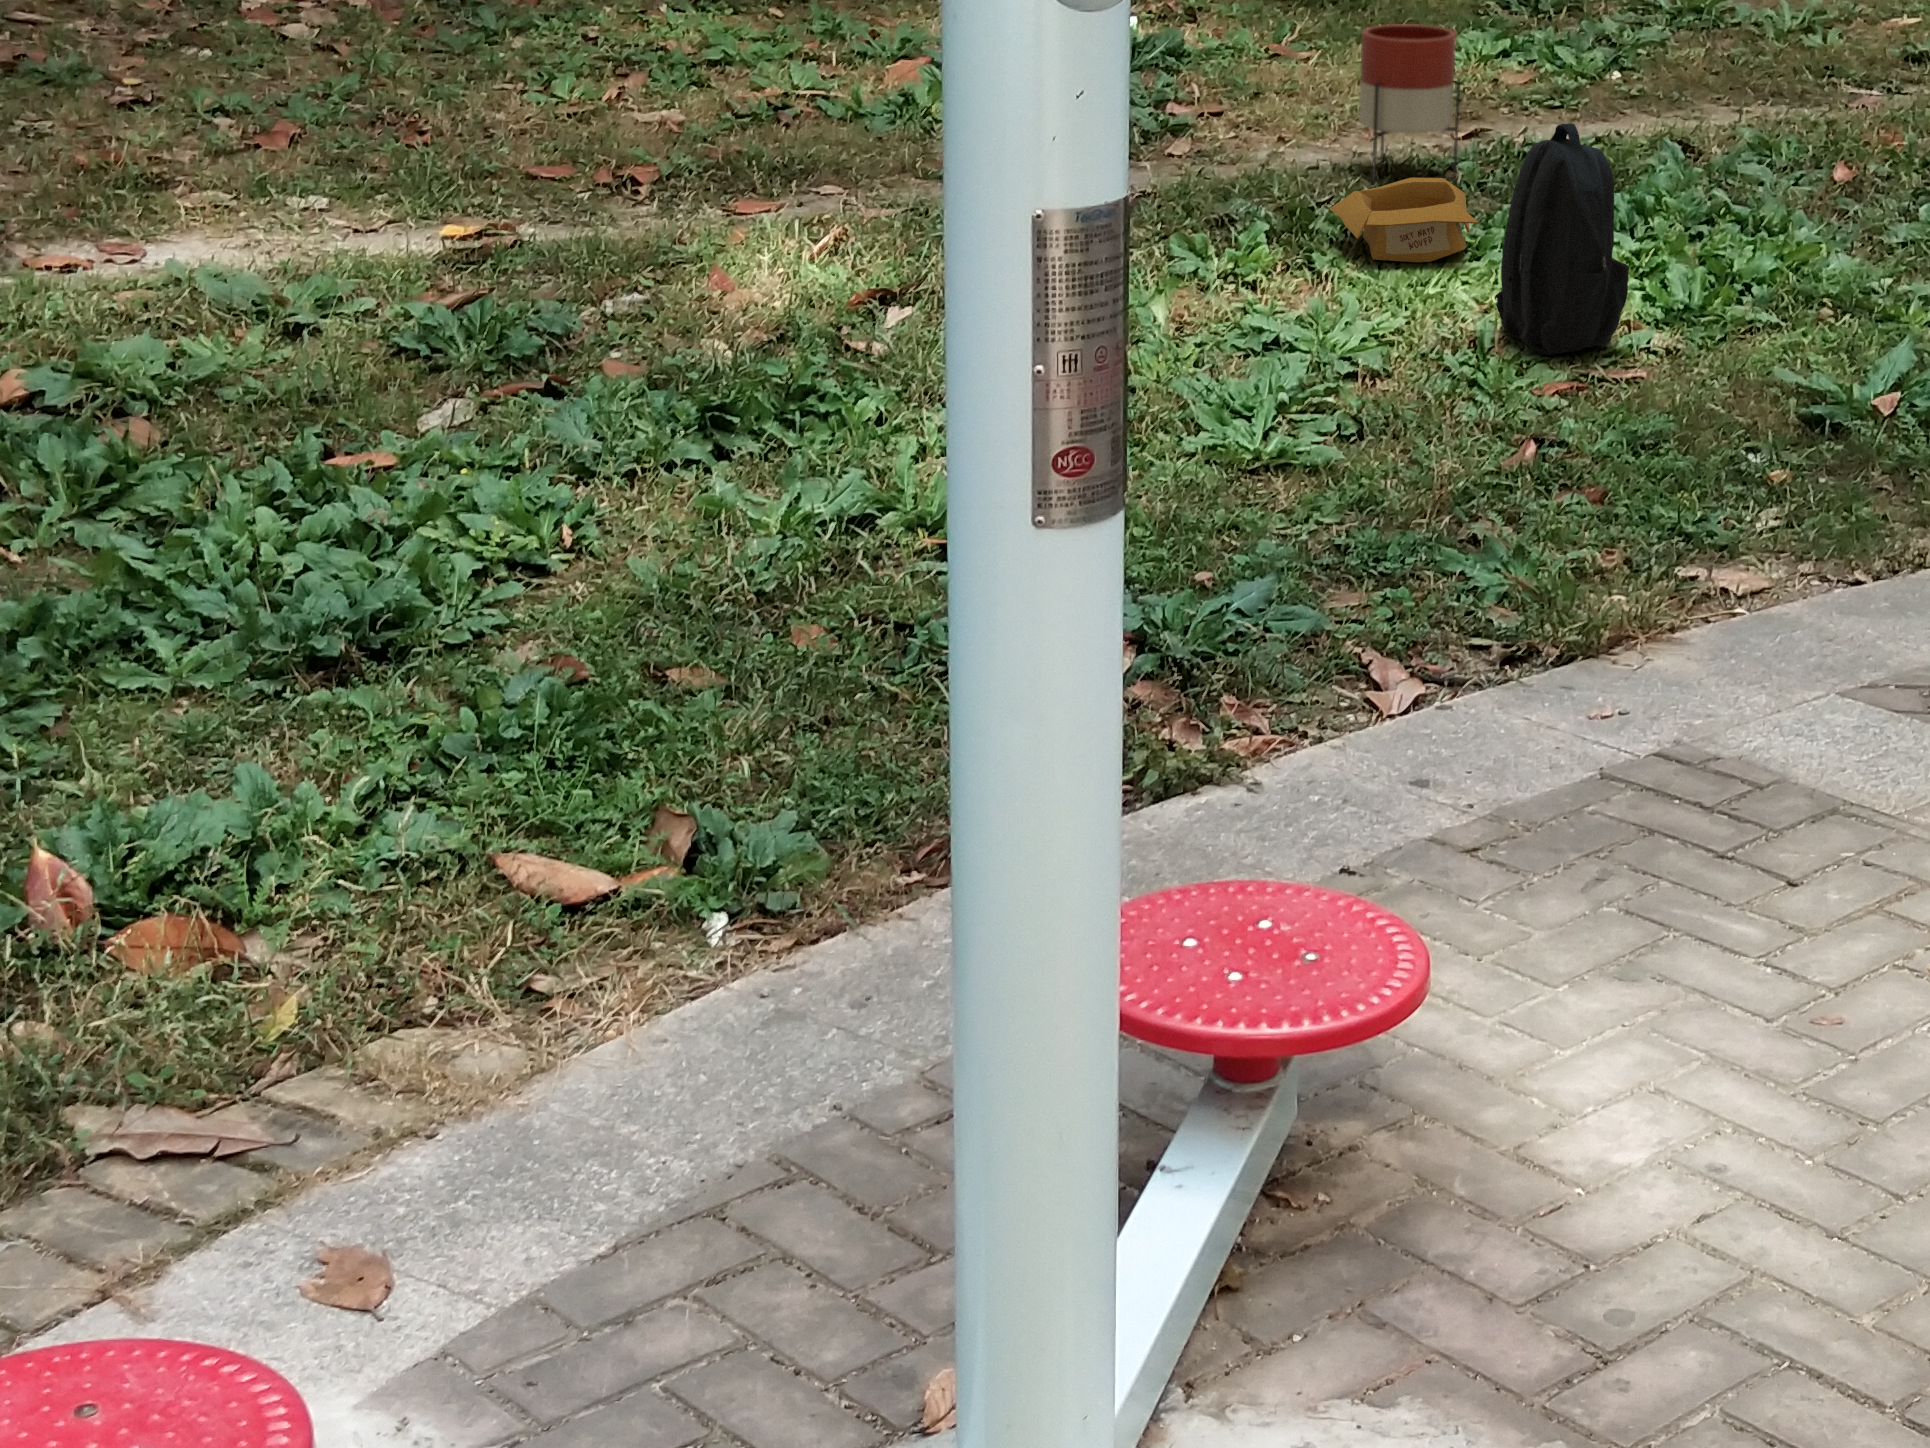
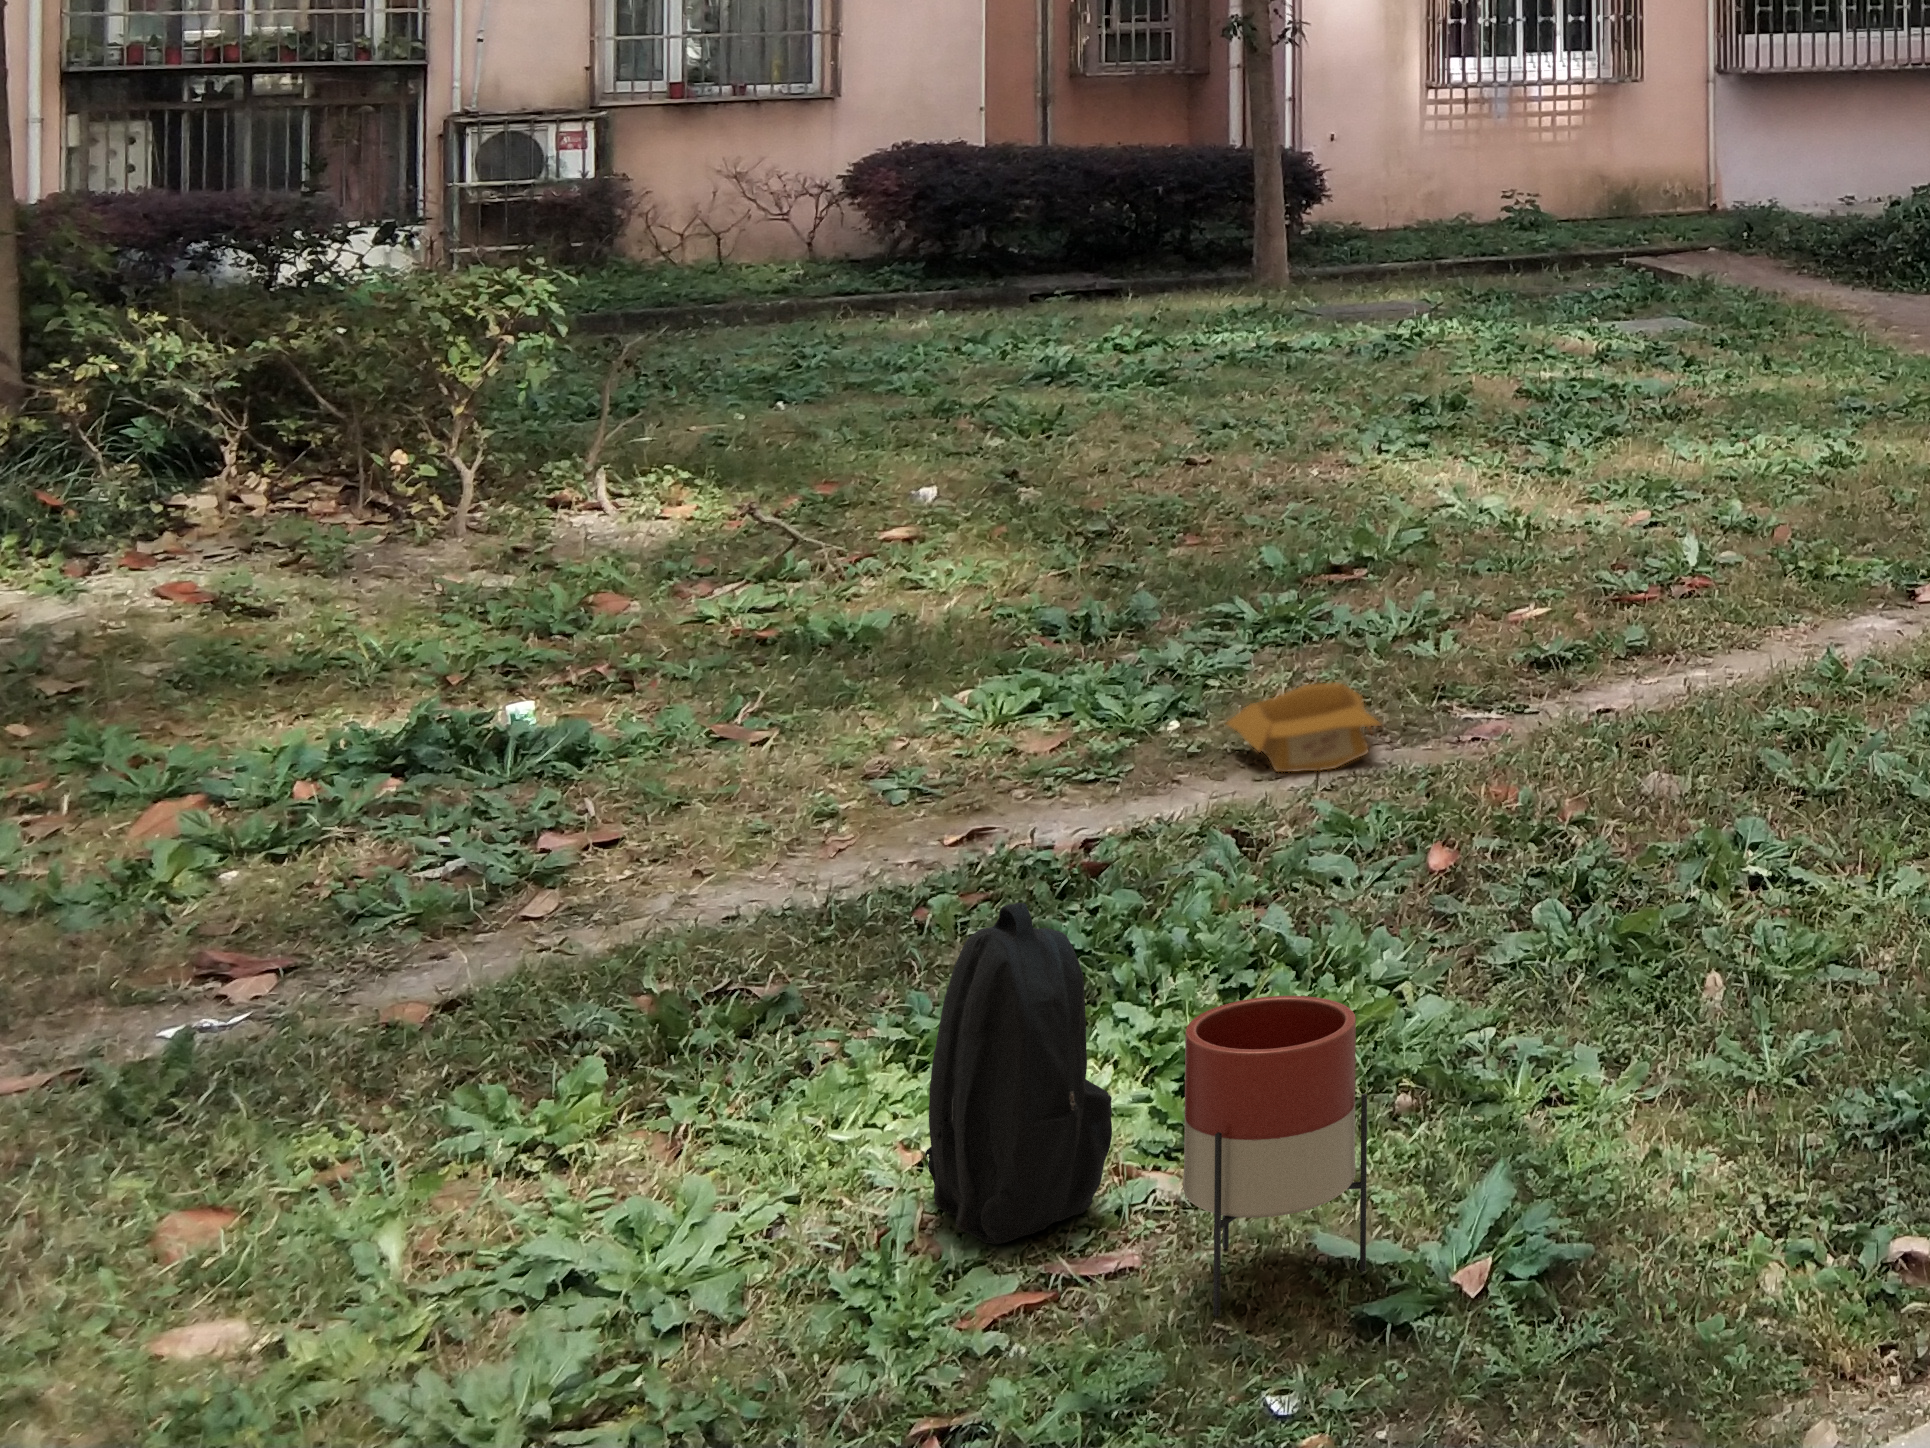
planter: present [1359,24,1460,183] -> present [1183,996,1367,1317]
cardboard box: present [1330,178,1479,262] -> present [1227,682,1380,772]

